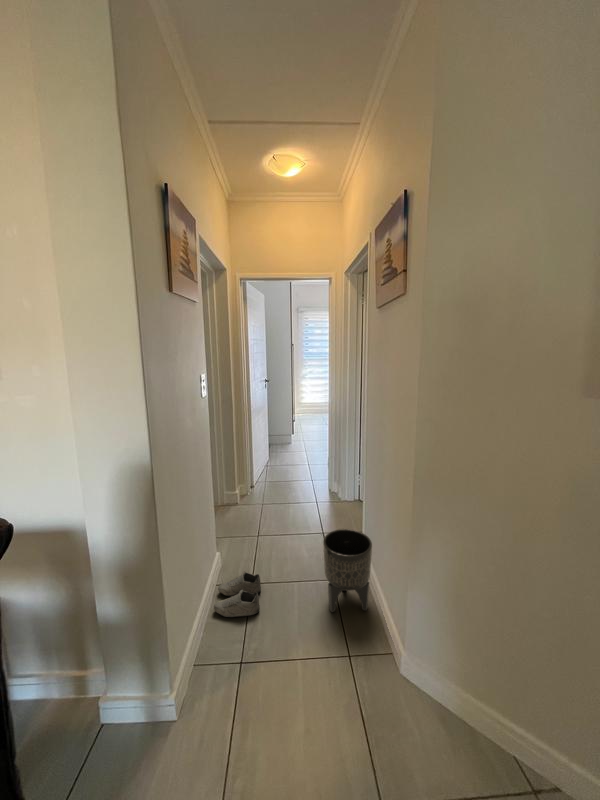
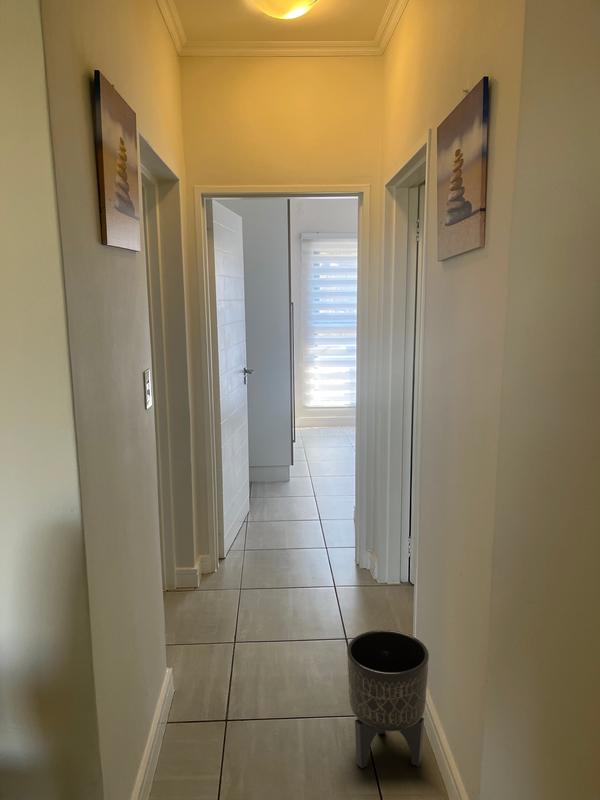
shoe: present [214,571,261,617] -> none [164,700,242,775]

